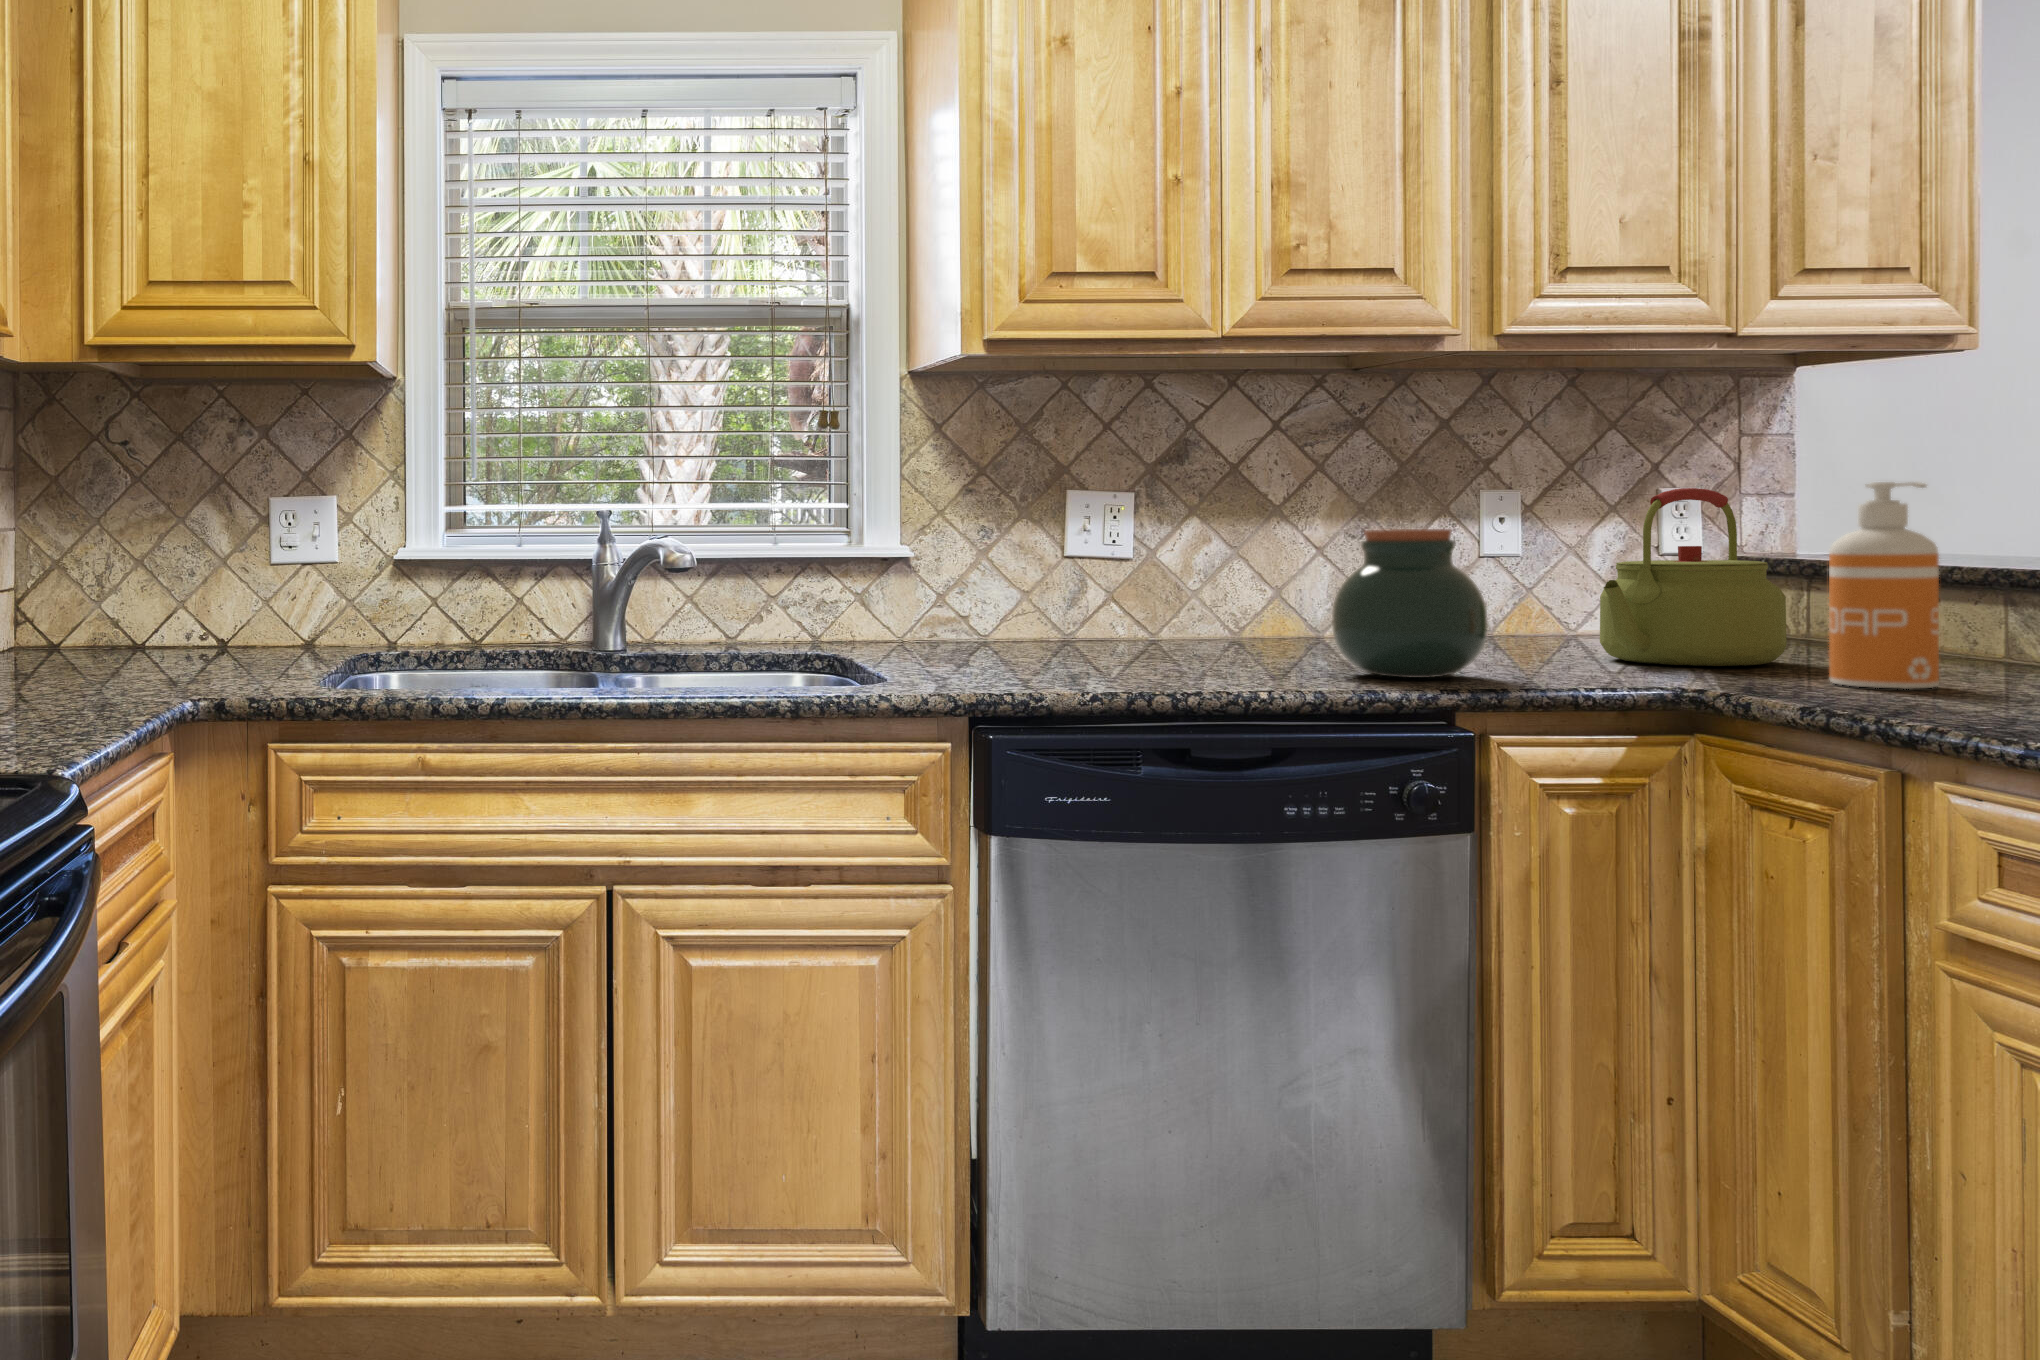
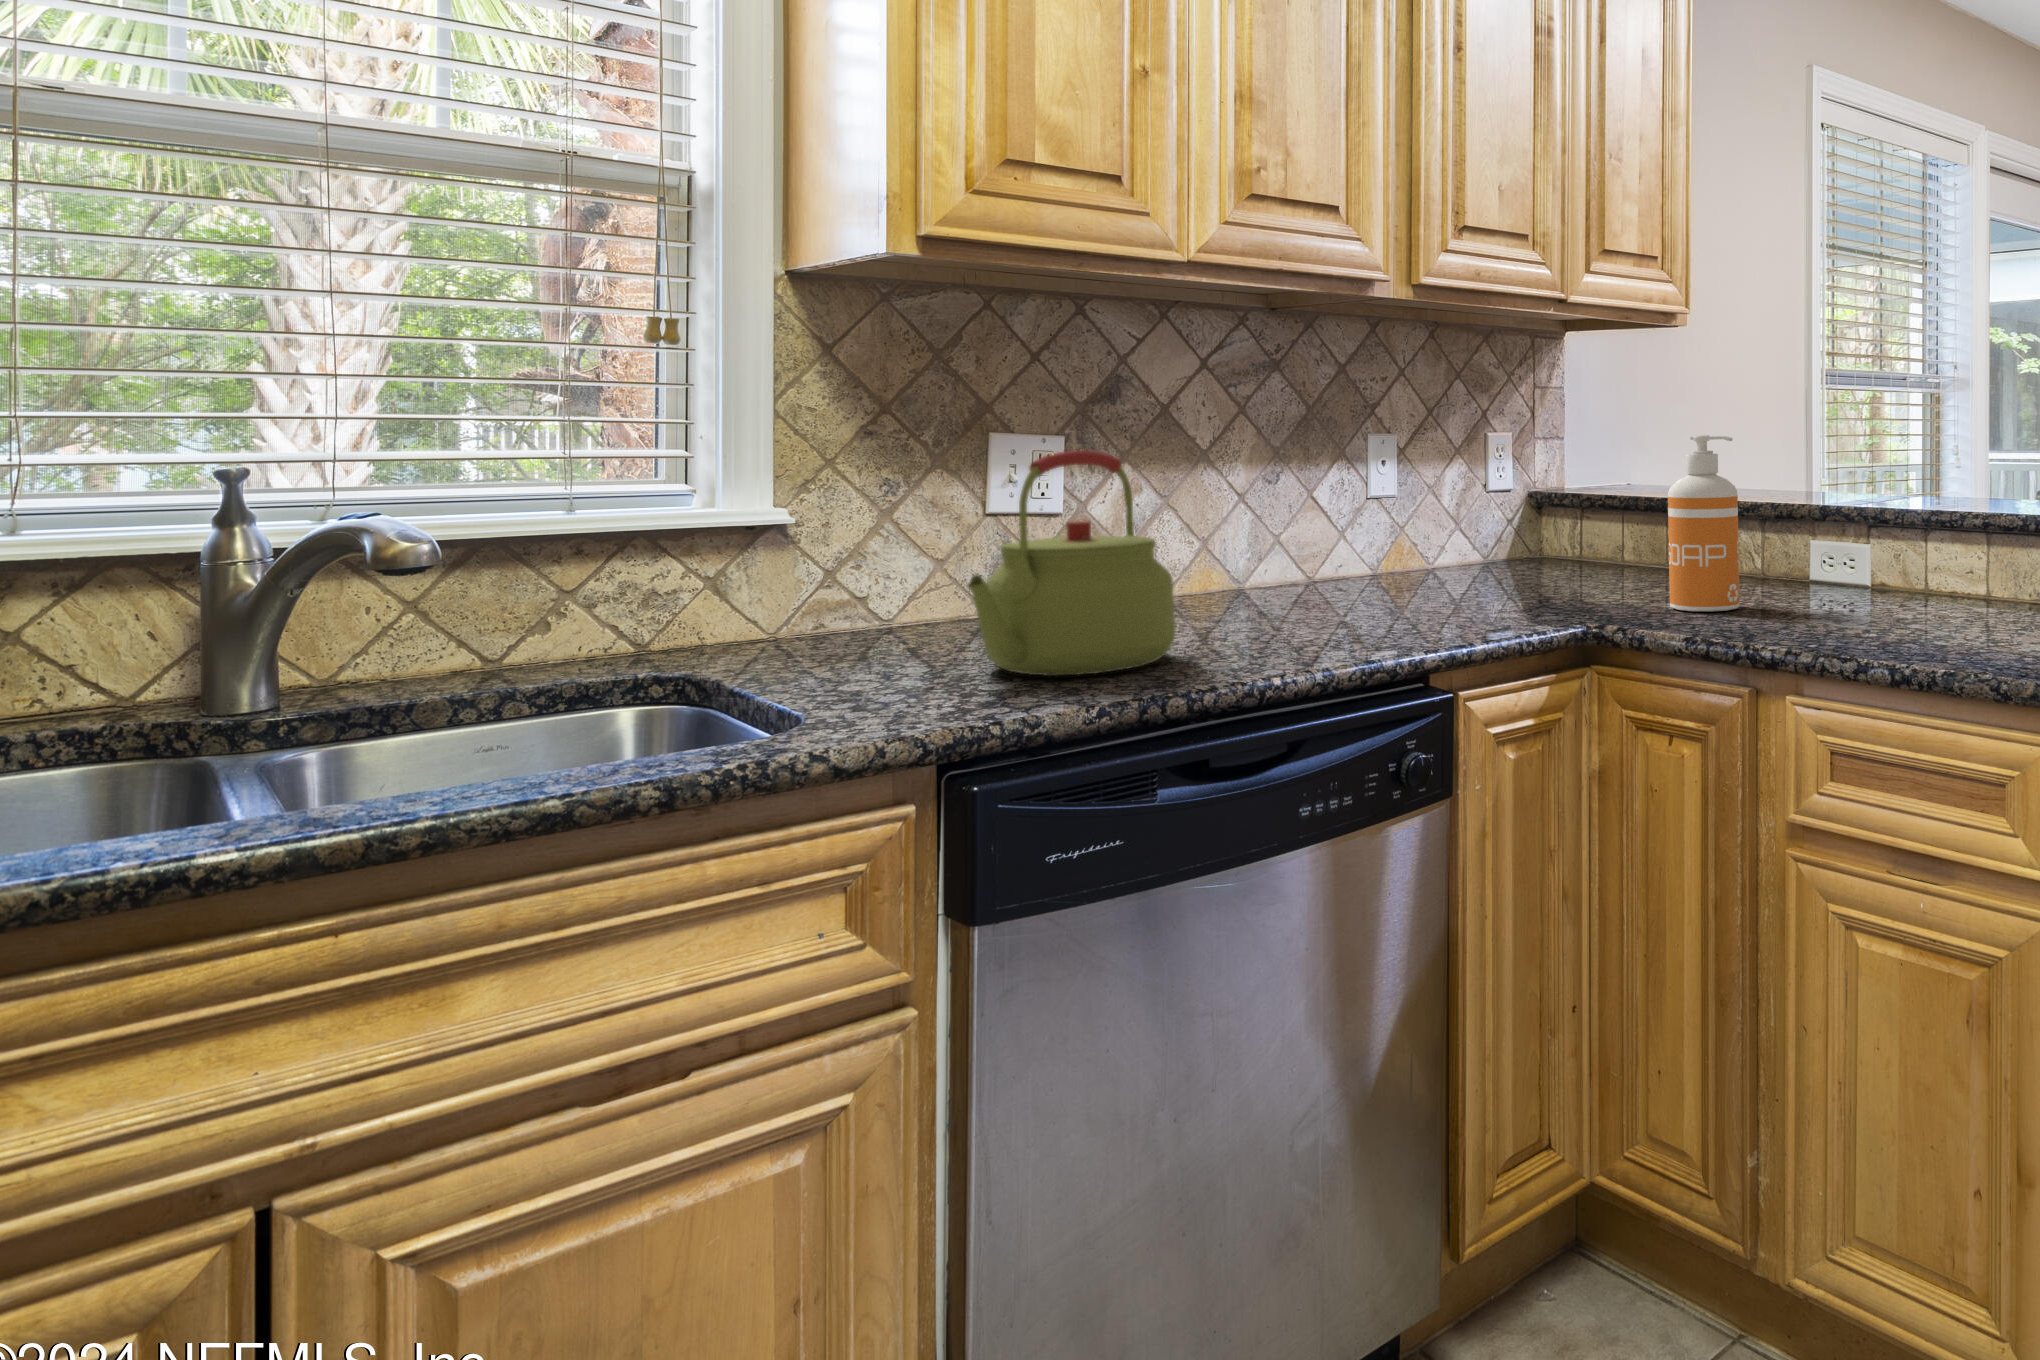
kettle: present [1600,488,1787,666] -> present [967,450,1175,676]
jar: present [1332,529,1488,678] -> none [1298,480,1438,637]

